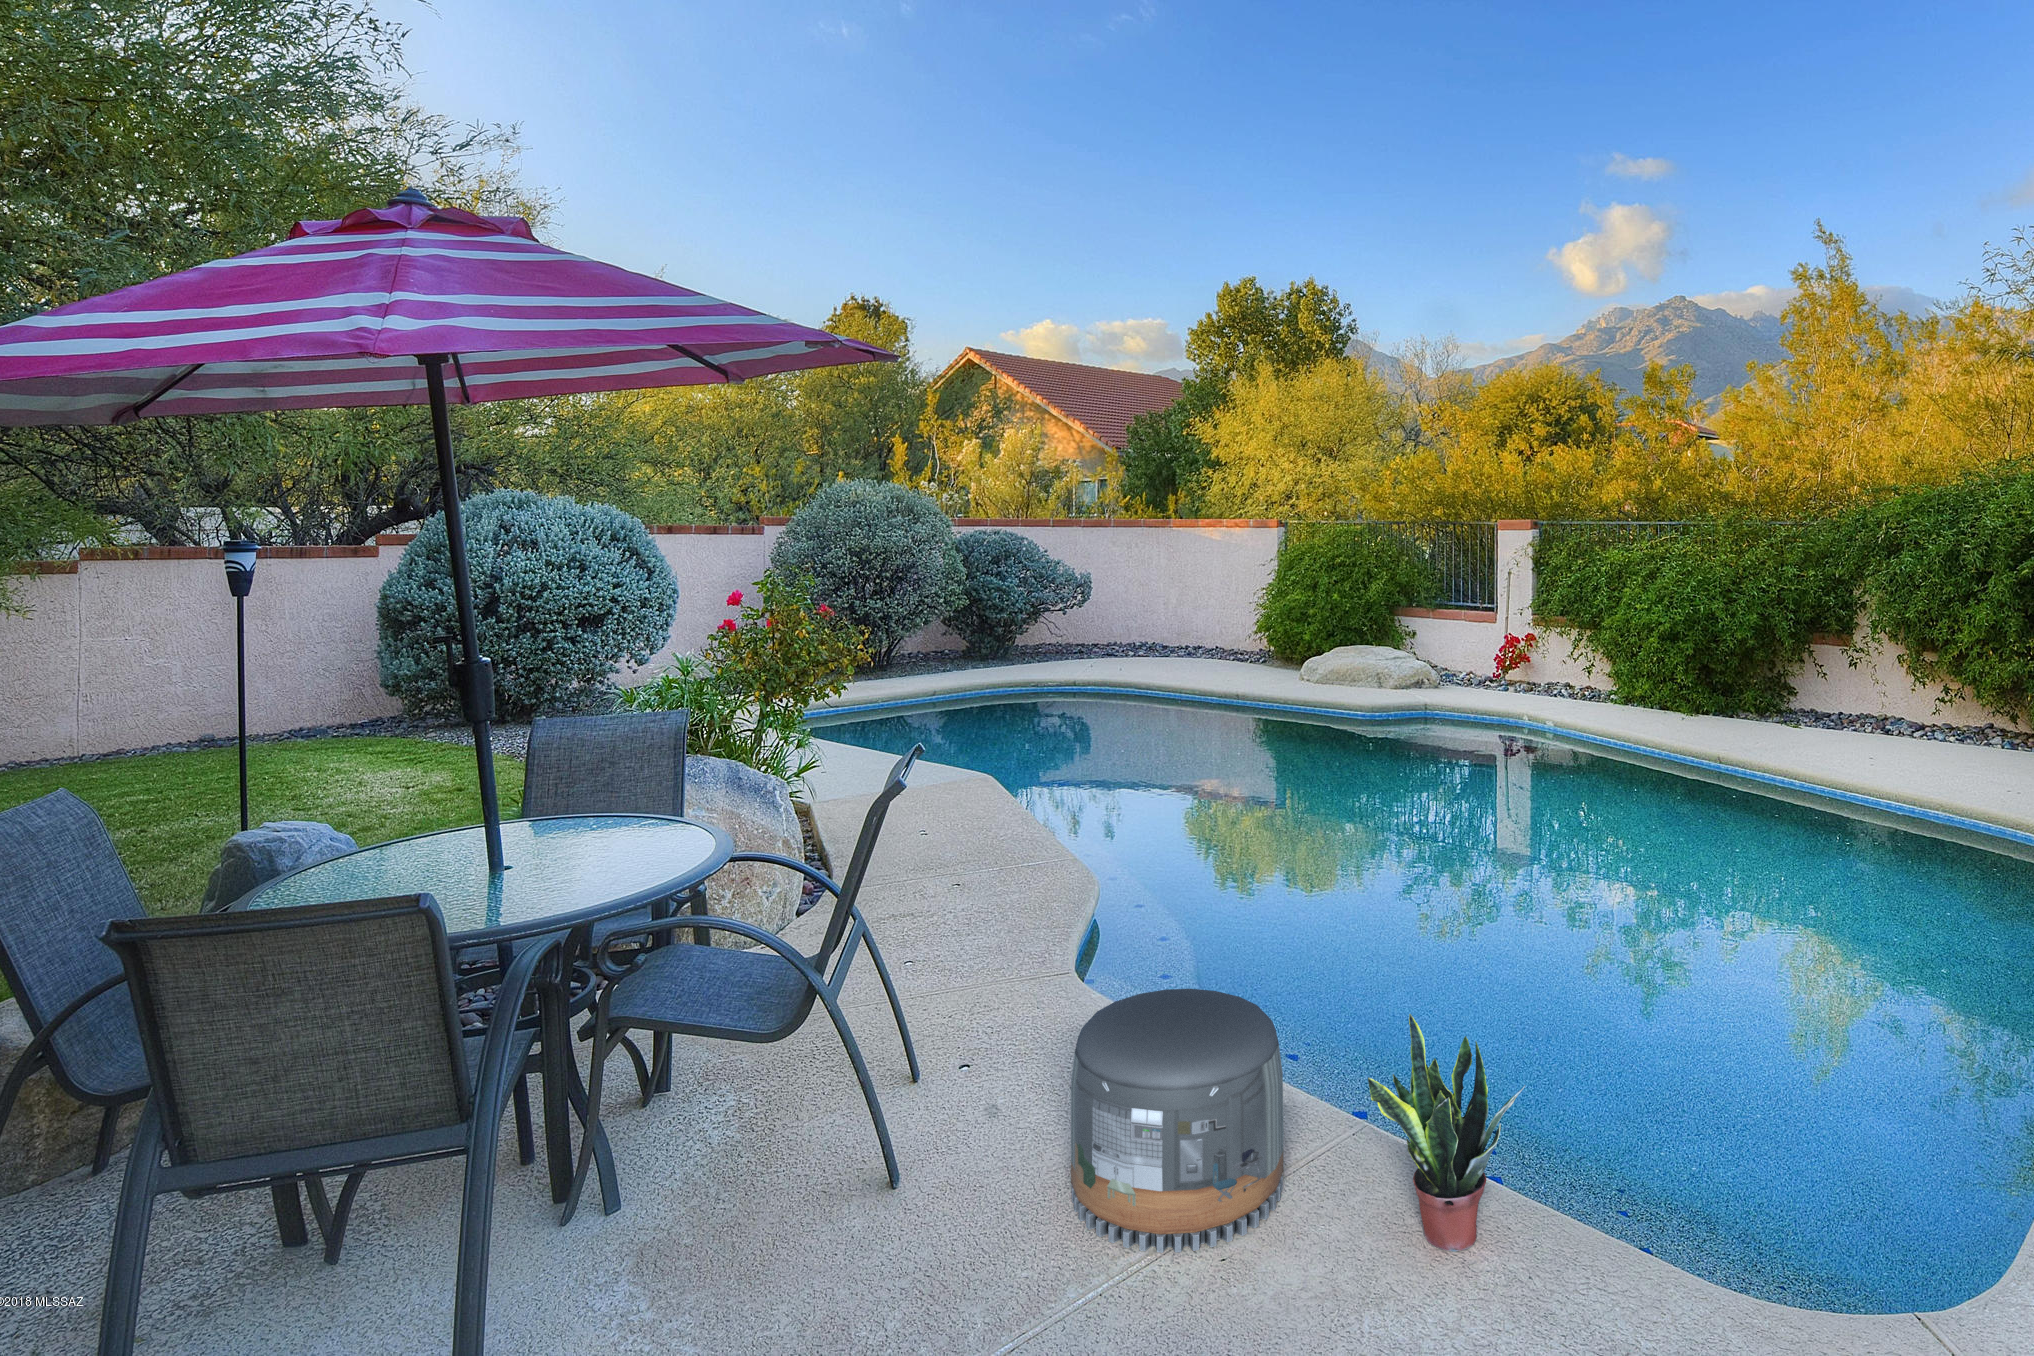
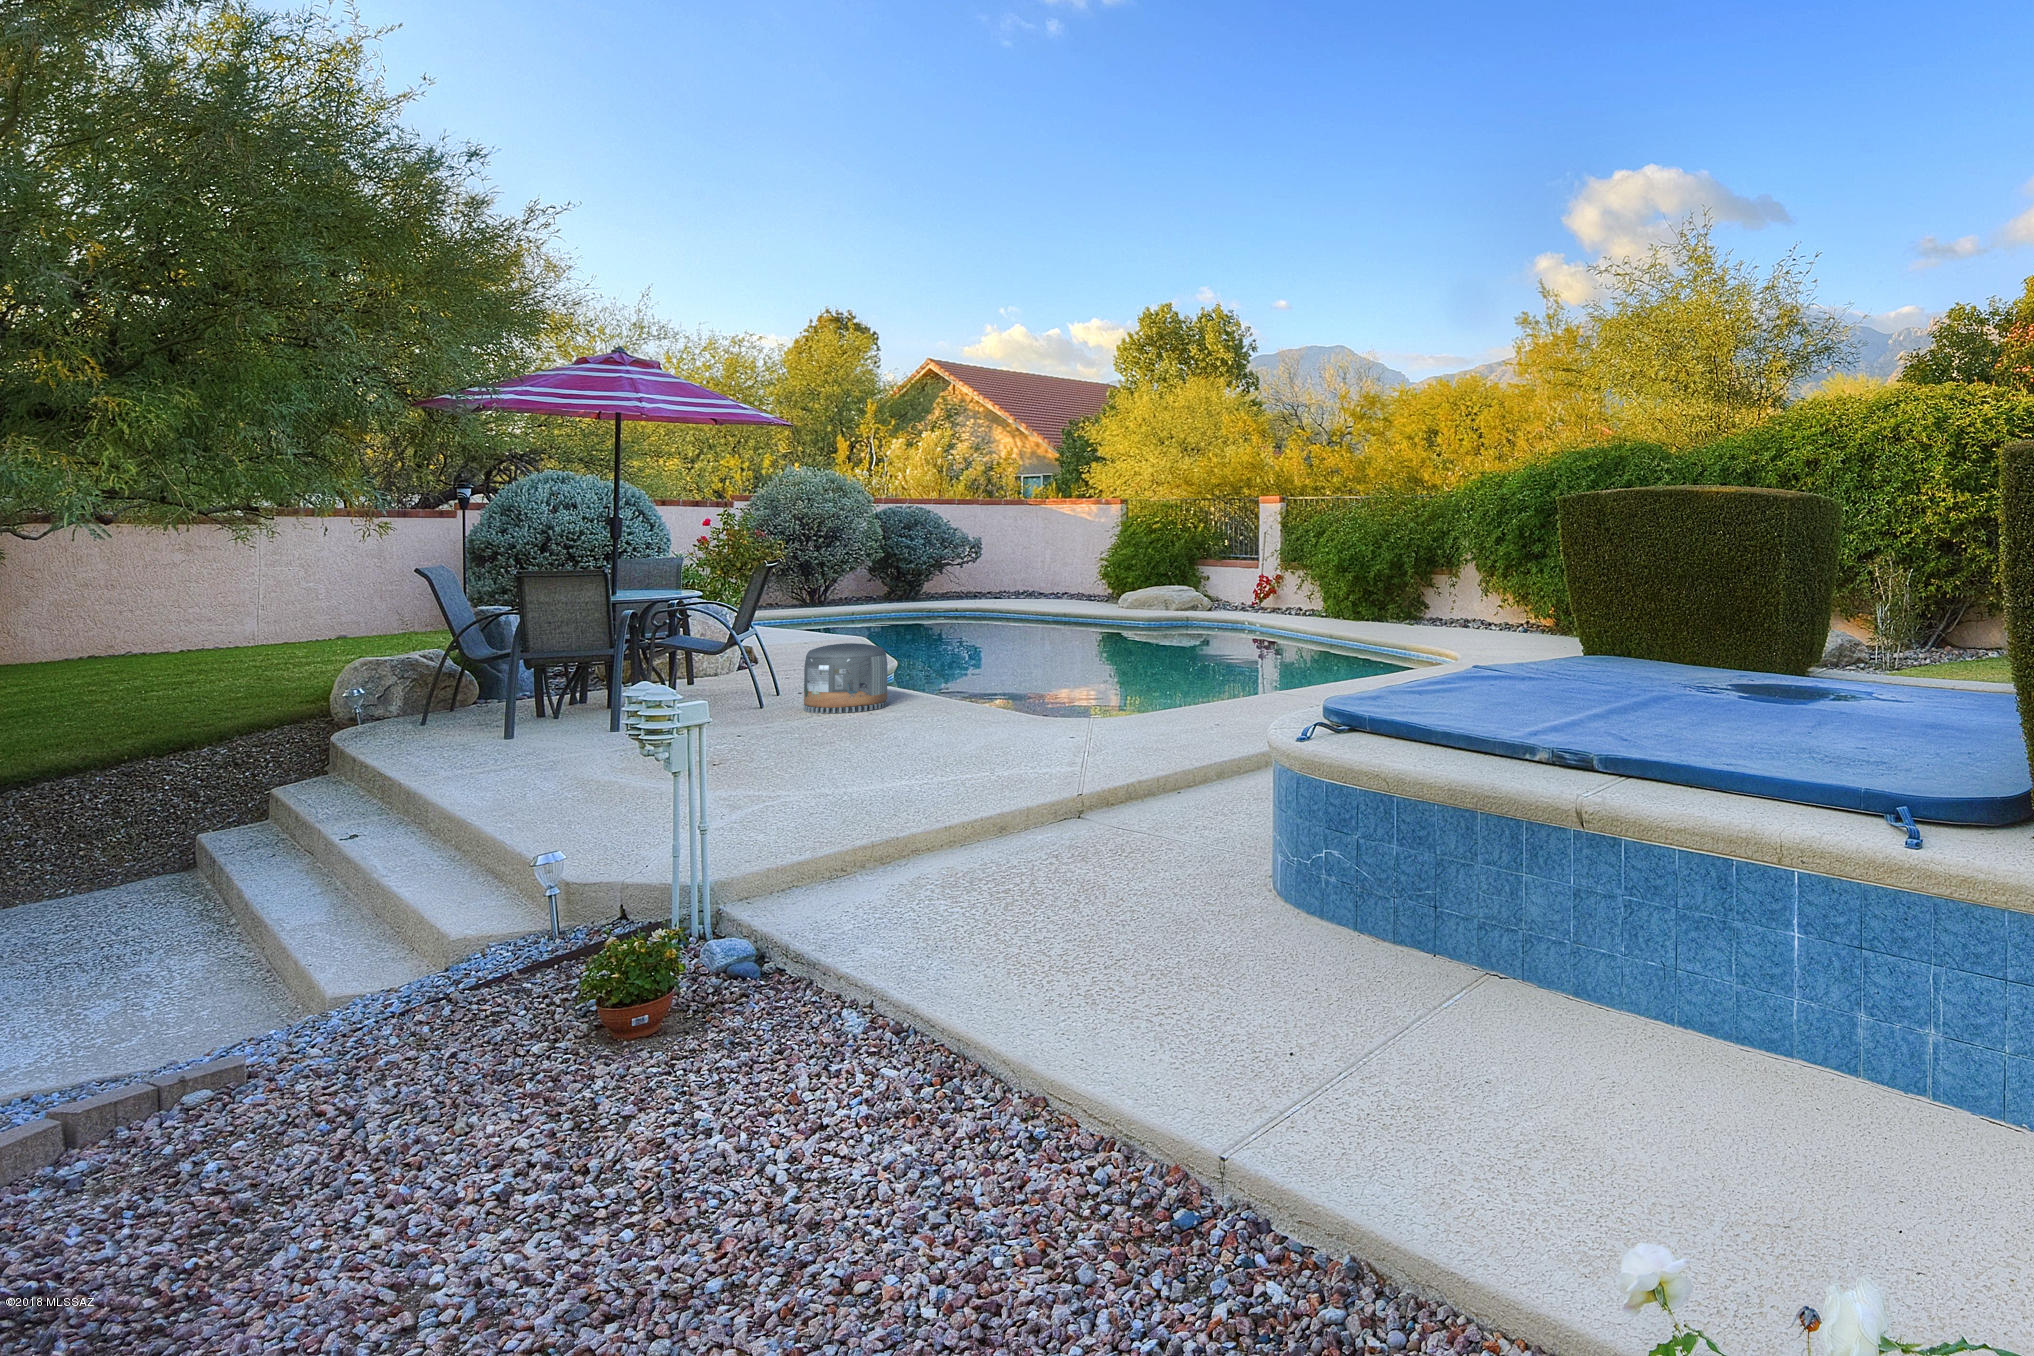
potted plant: present [1368,1014,1525,1251] -> none [900,639,959,713]

